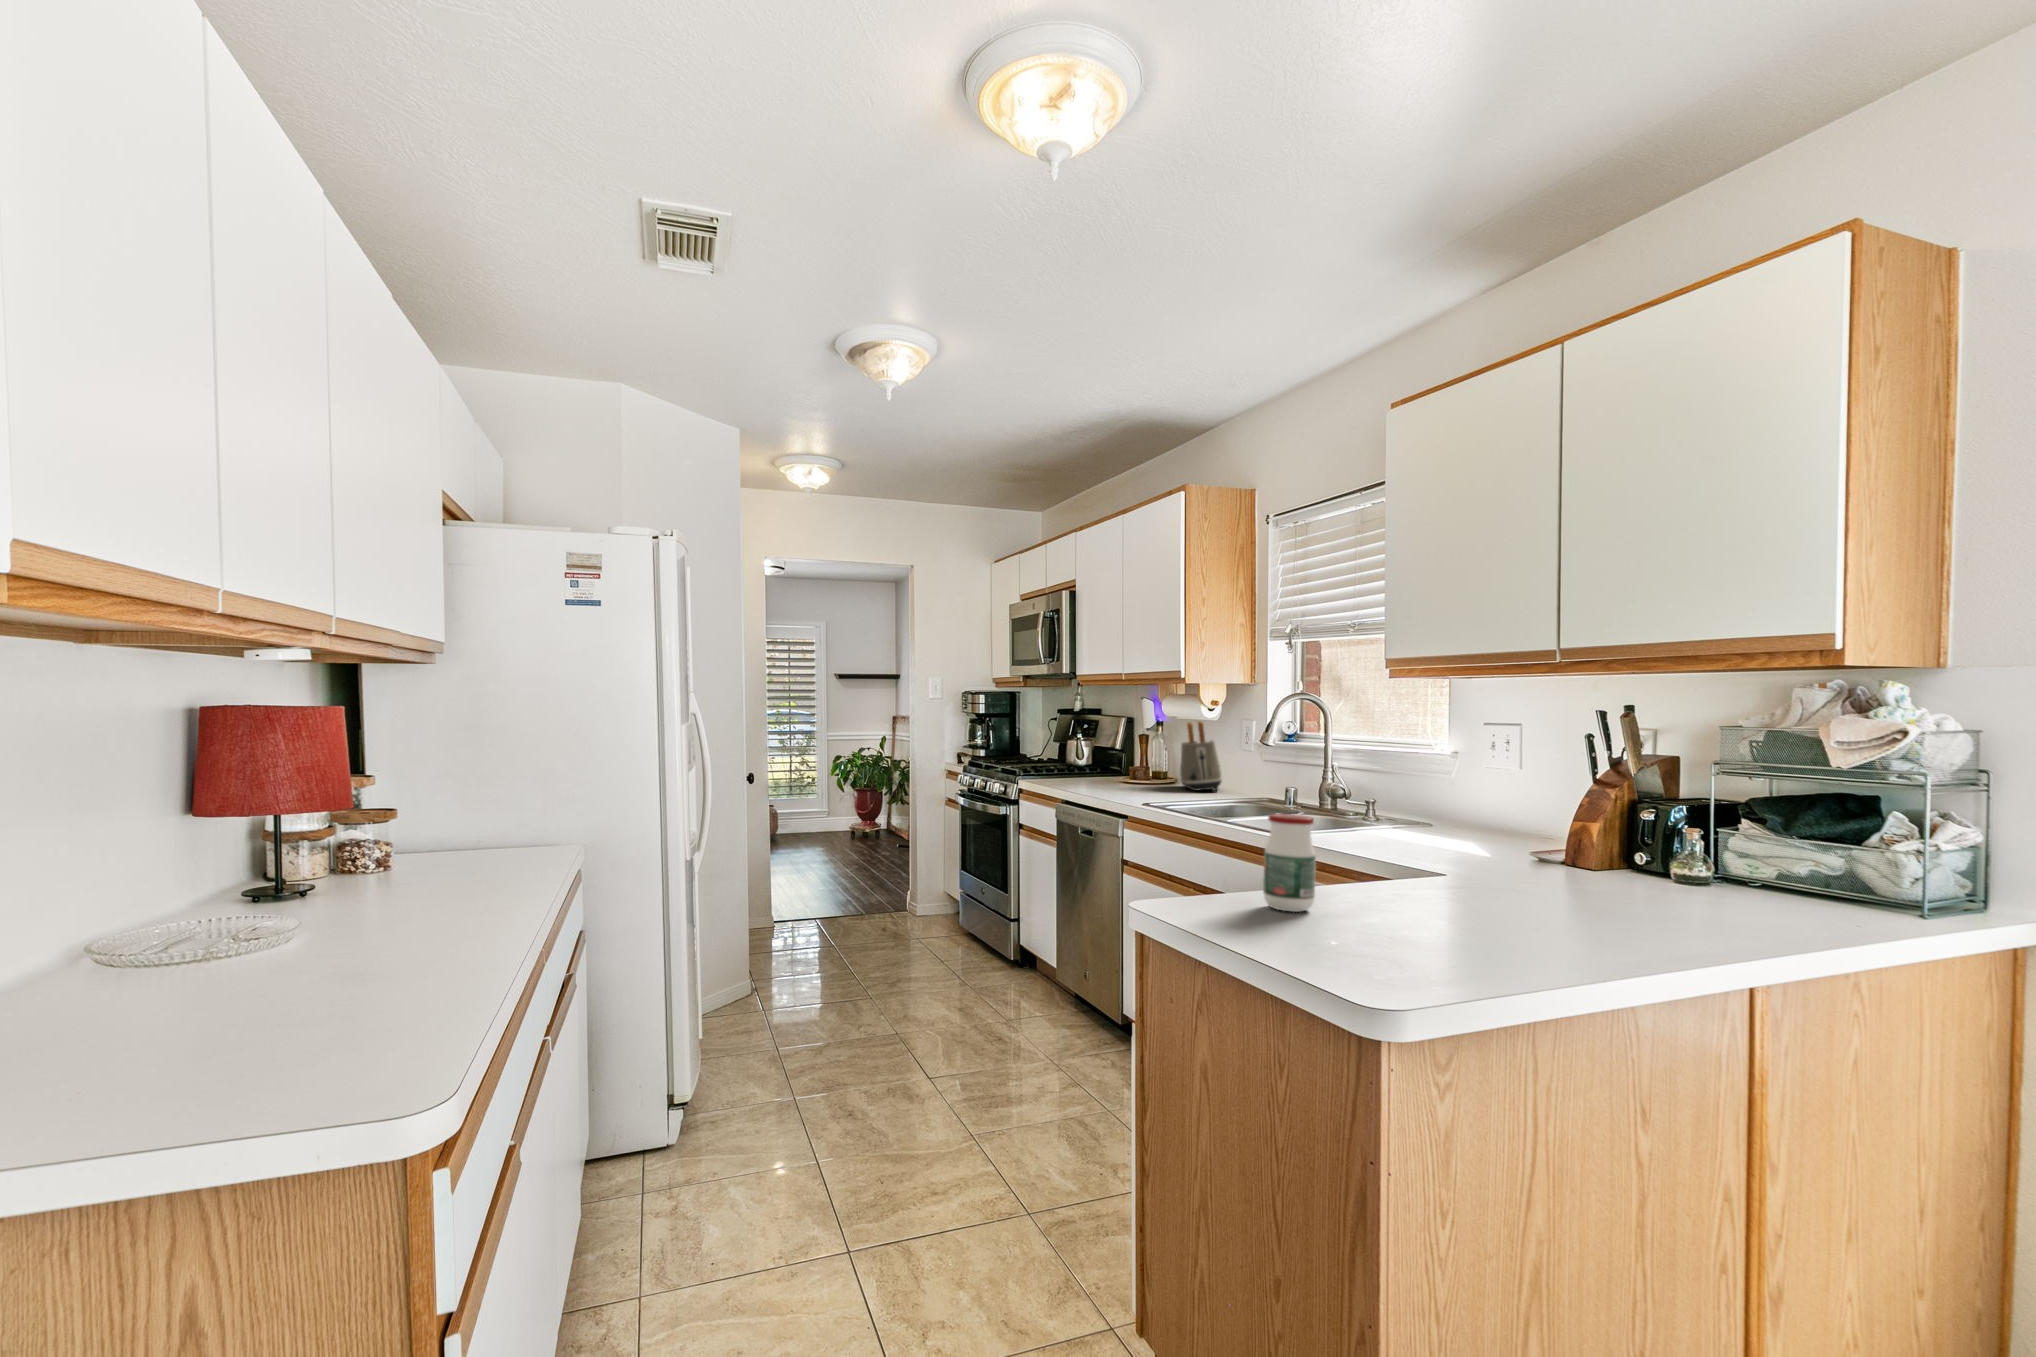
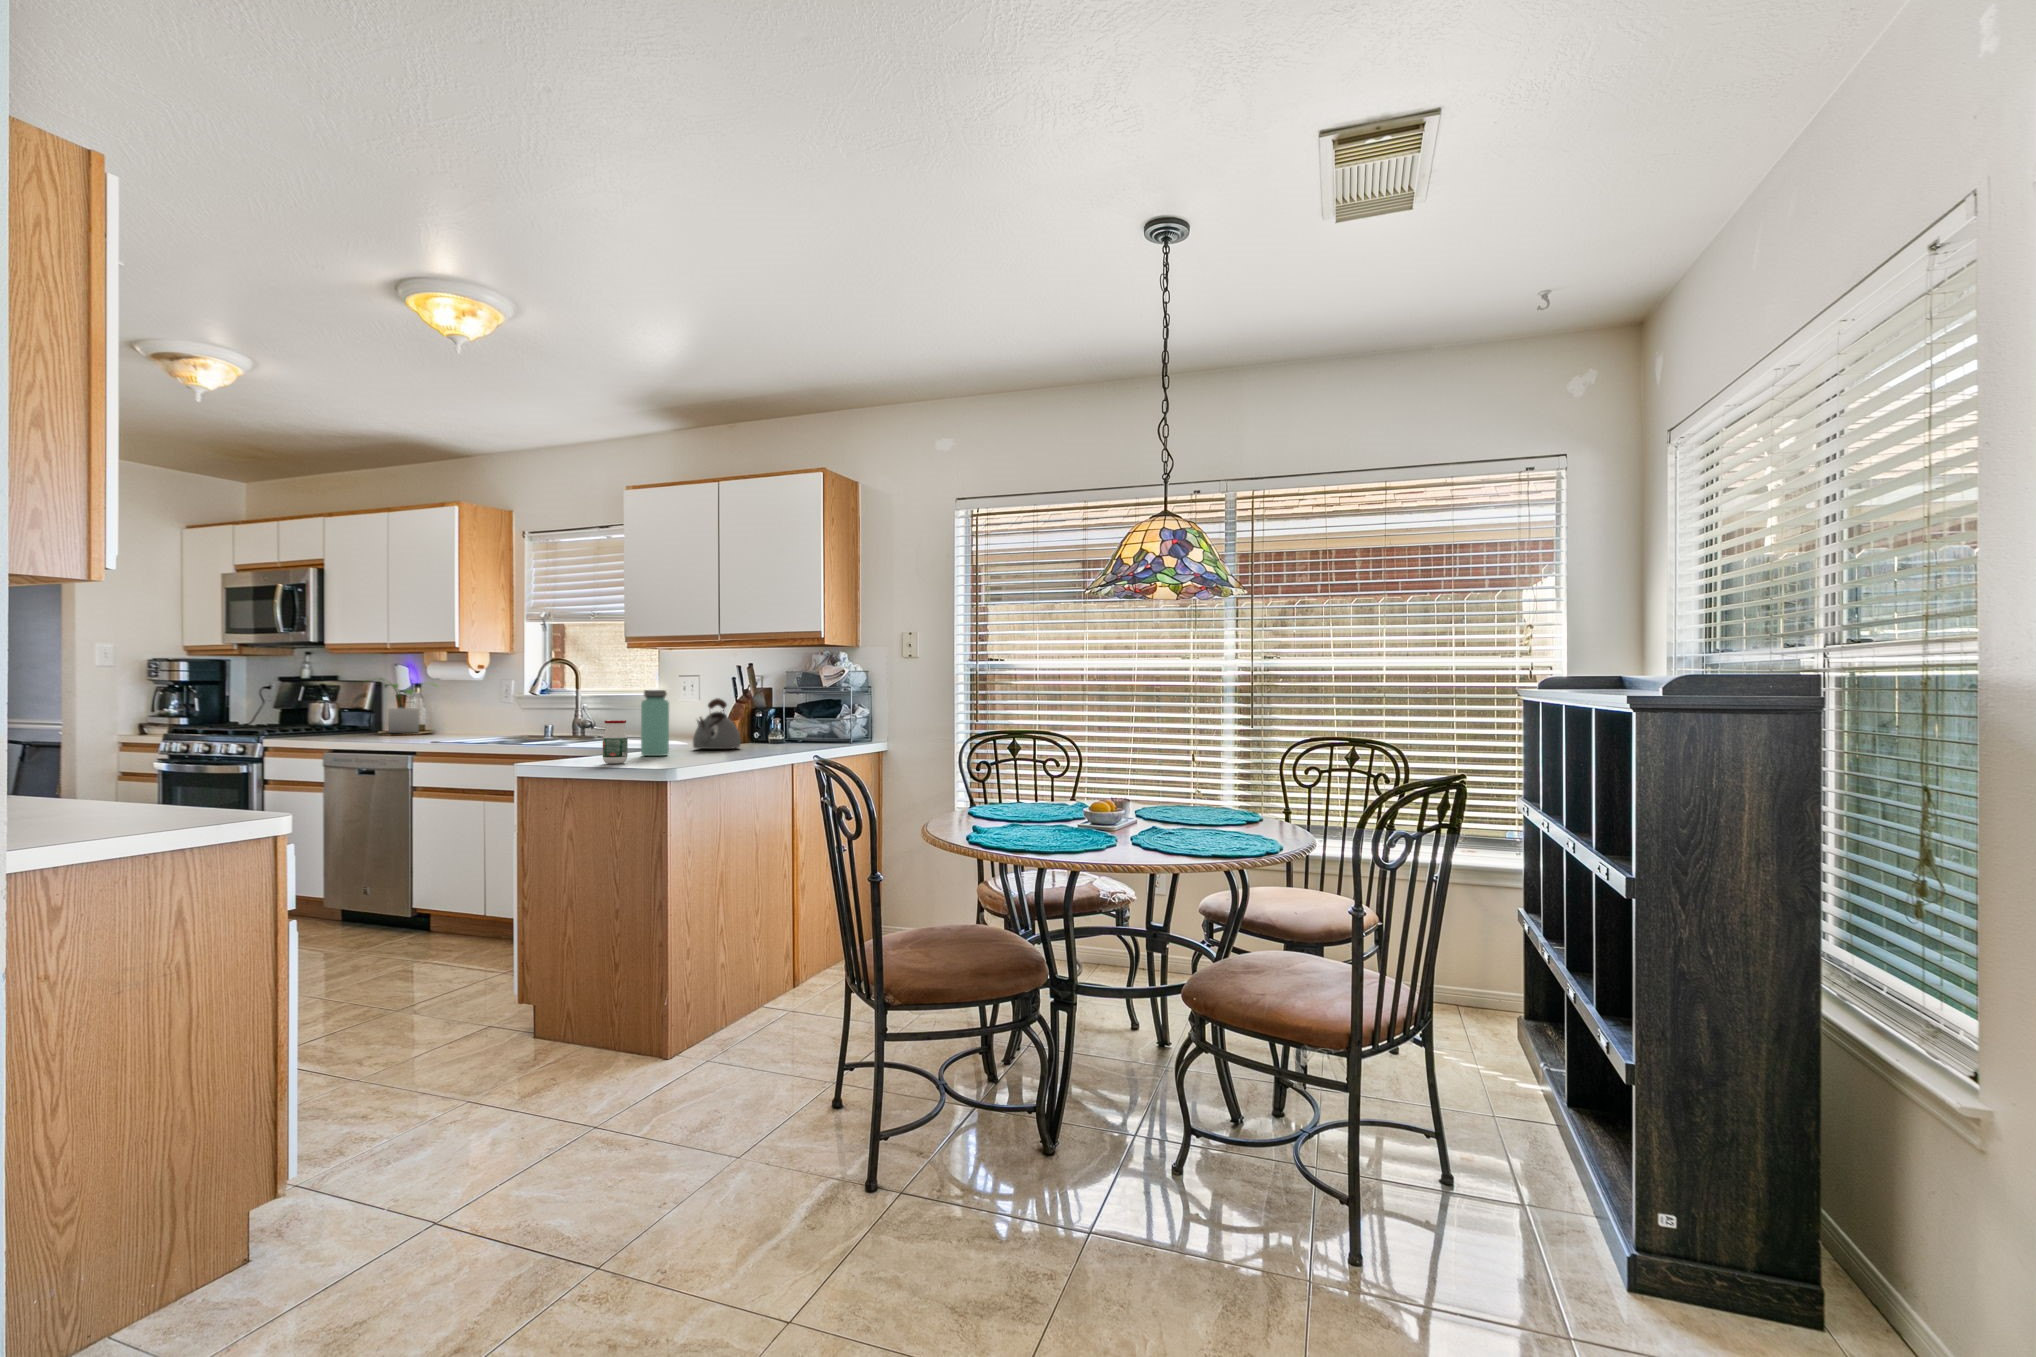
potted plant: none [1101,713,1181,781] -> present [385,684,437,733]
toaster: present [1180,721,1222,791] -> none [446,682,488,735]
bottle: none [1367,752,1428,893] -> present [641,690,669,756]
kettle: none [1489,775,1601,889] -> present [693,698,741,749]

